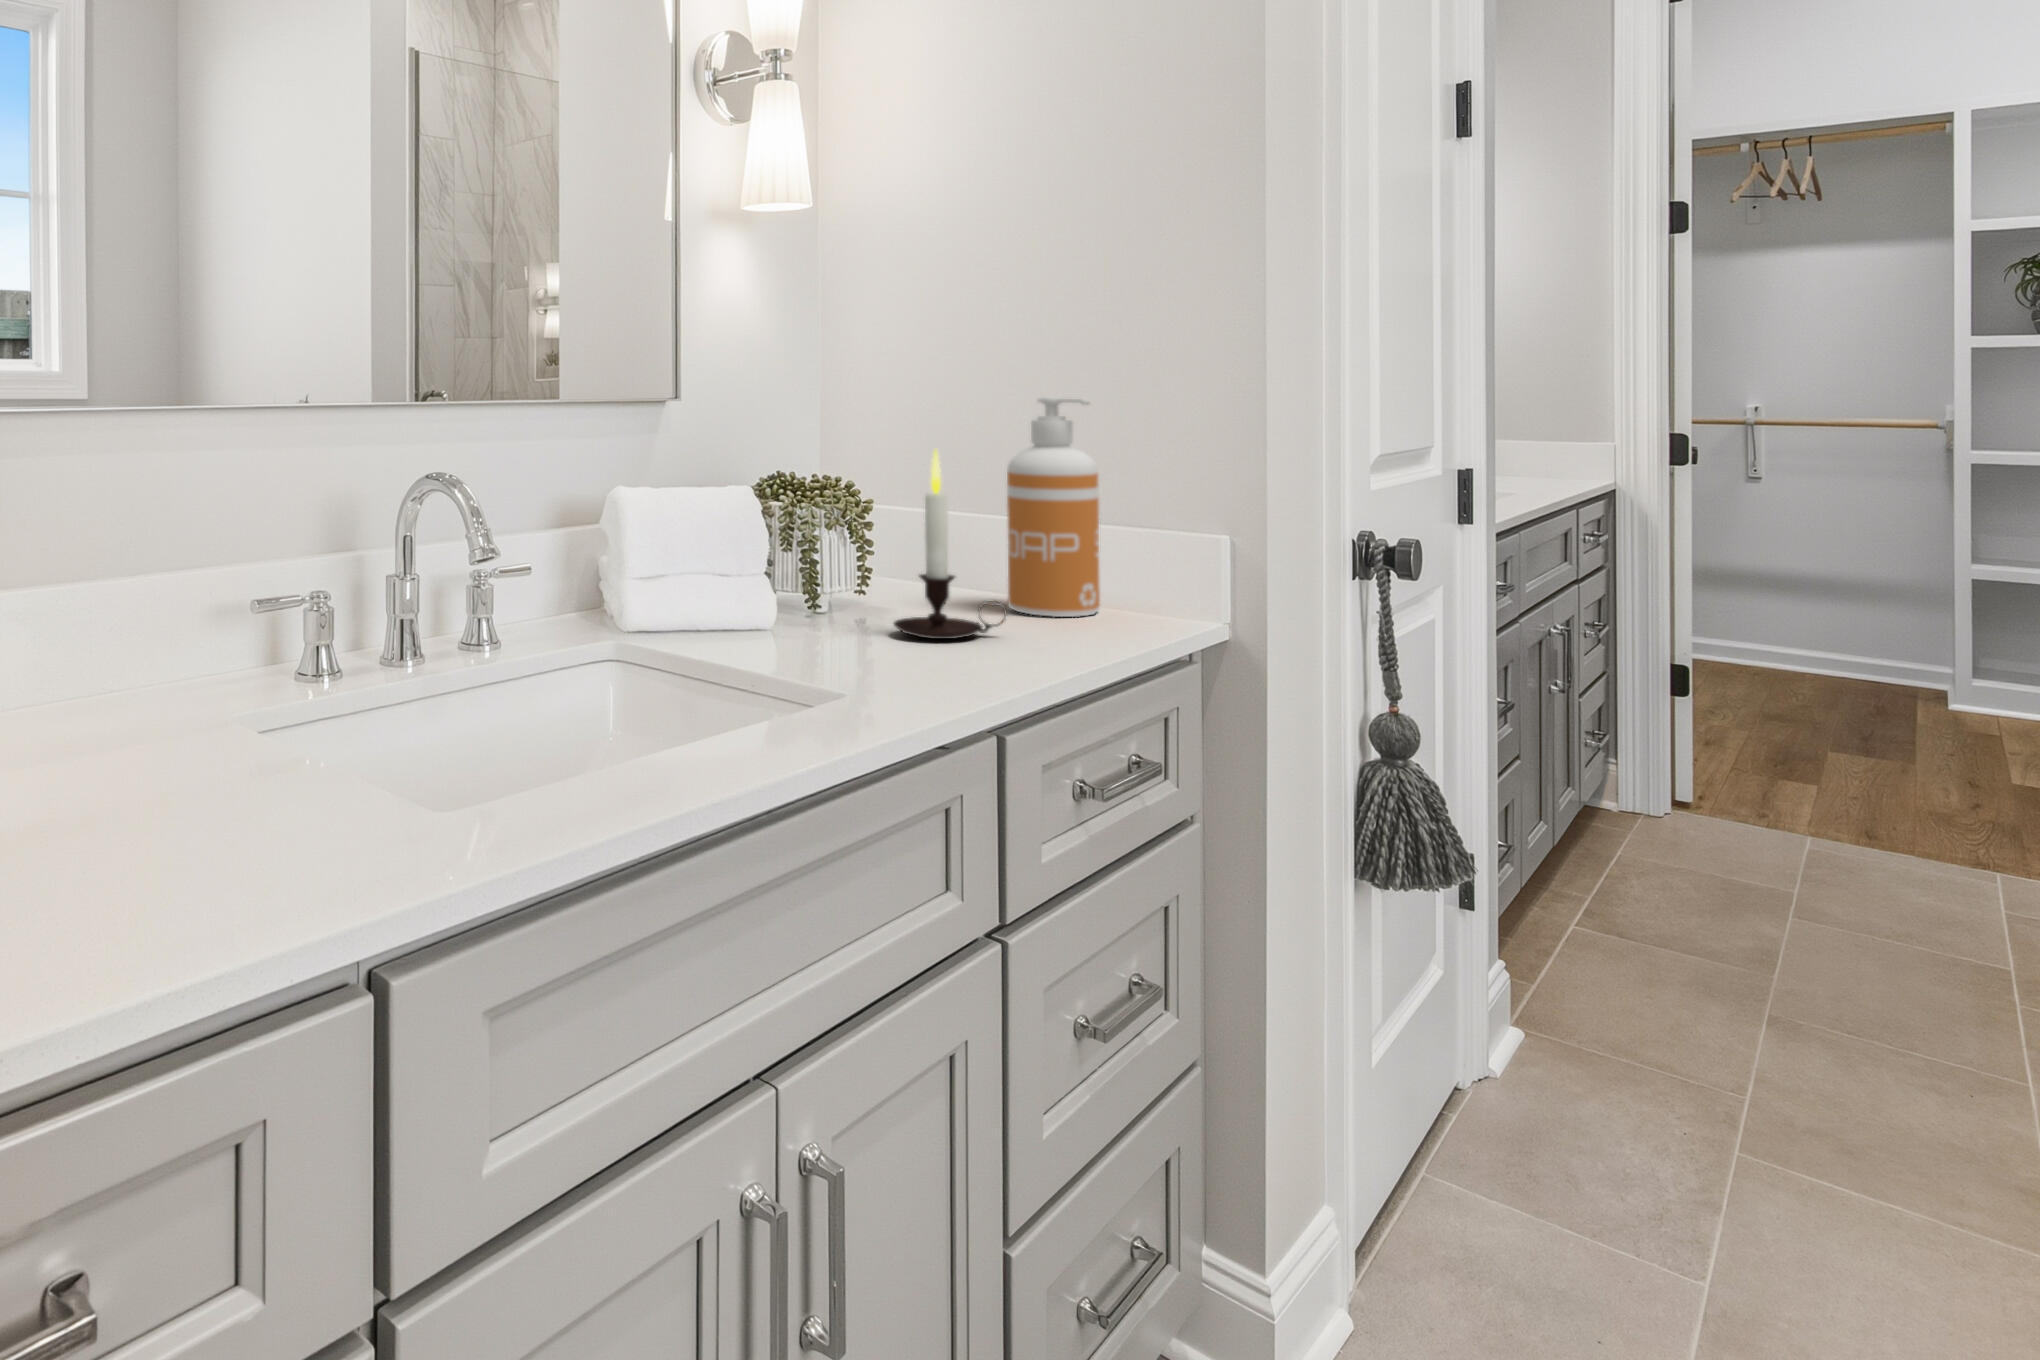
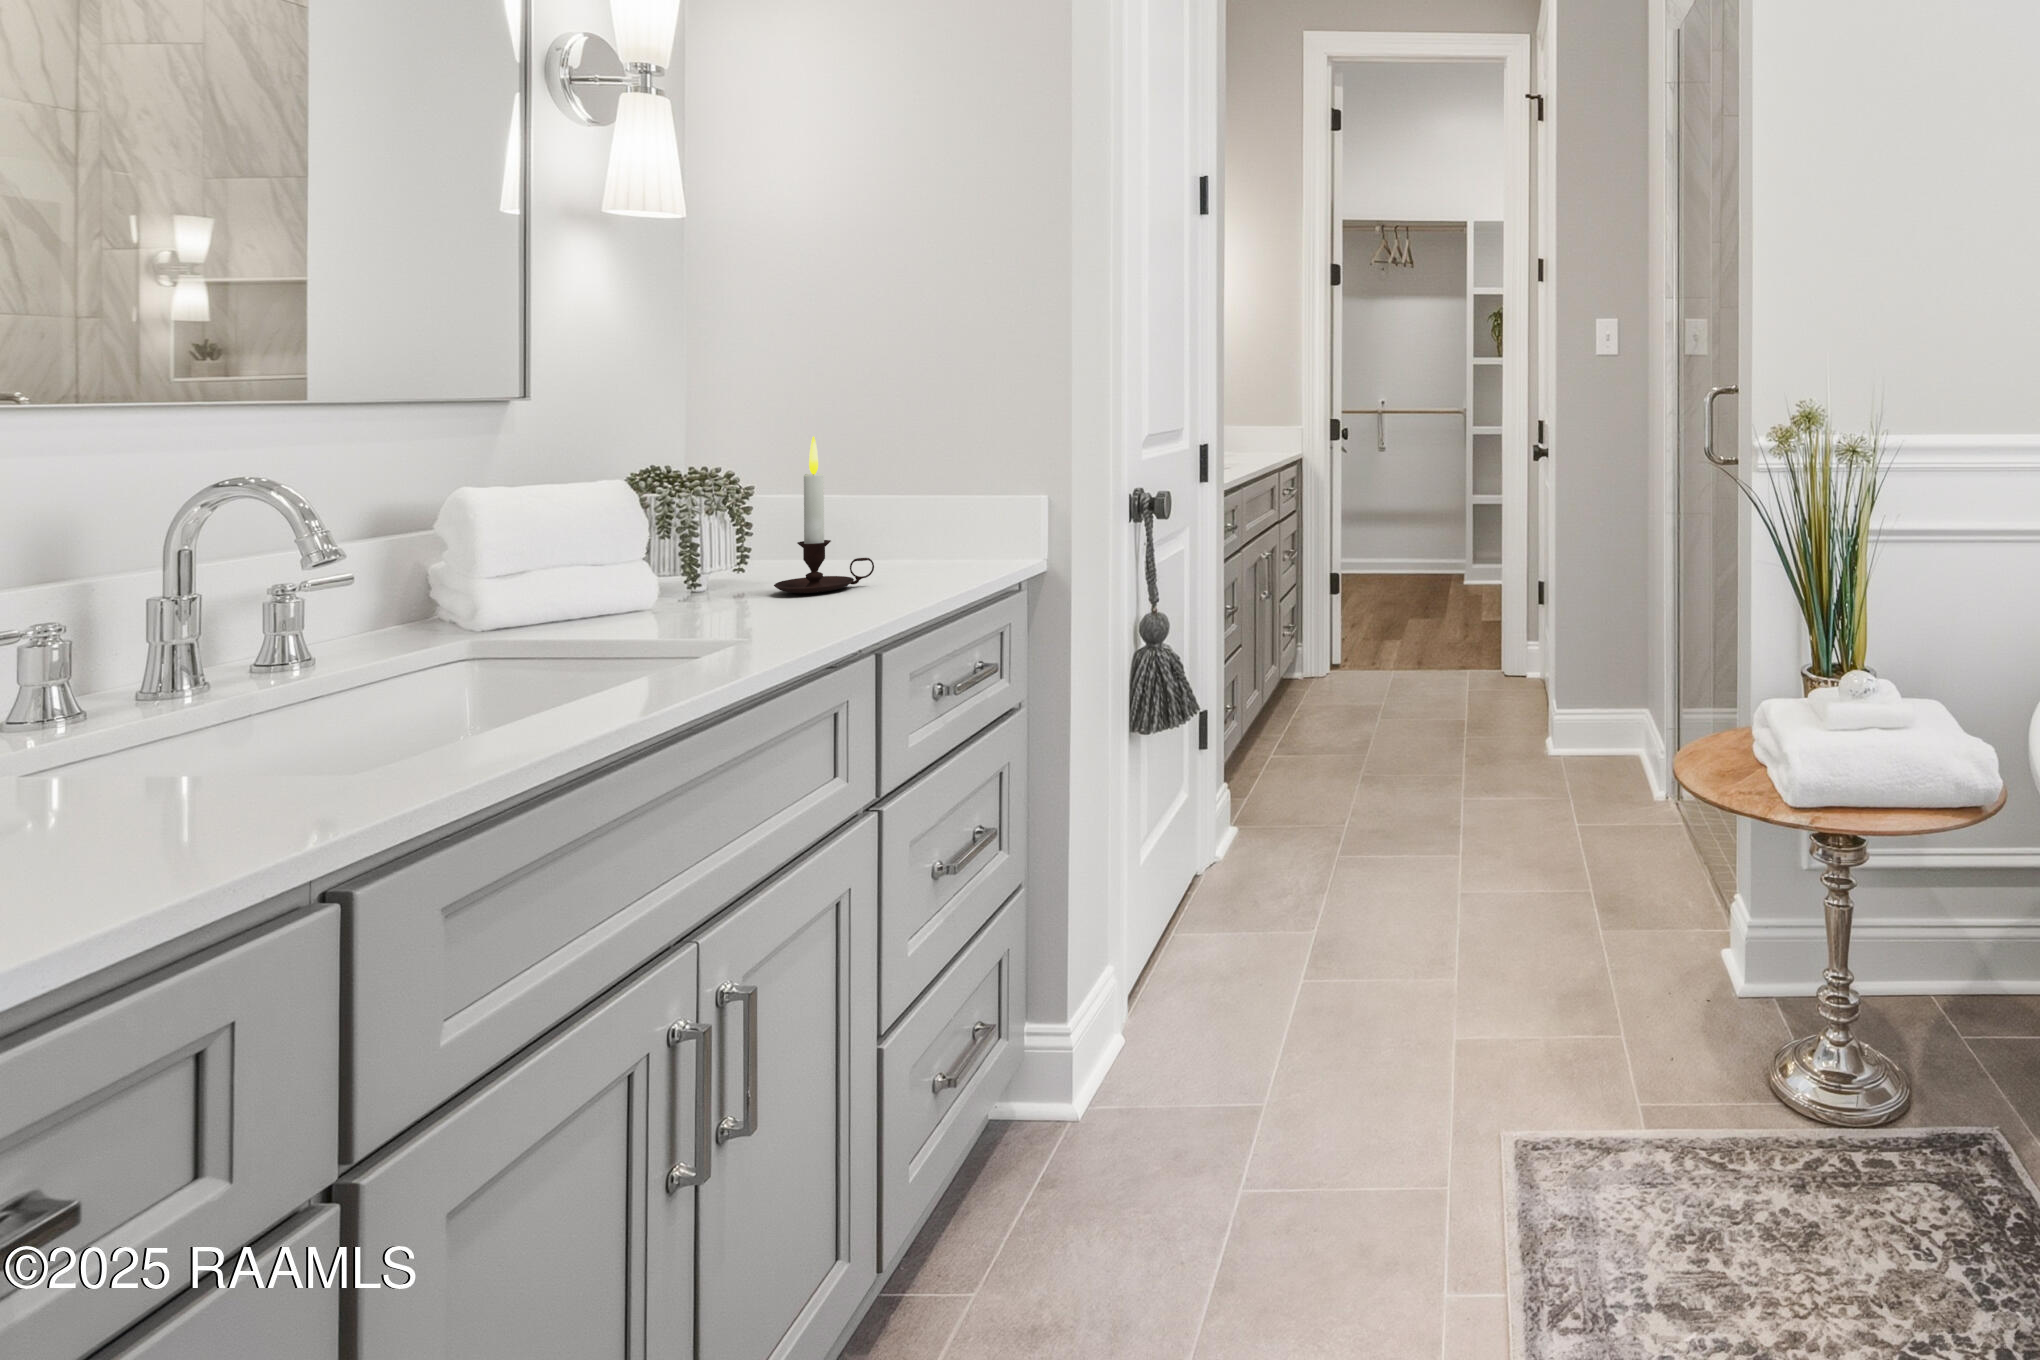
soap dispenser: present [1007,397,1100,617] -> none [871,393,947,568]

